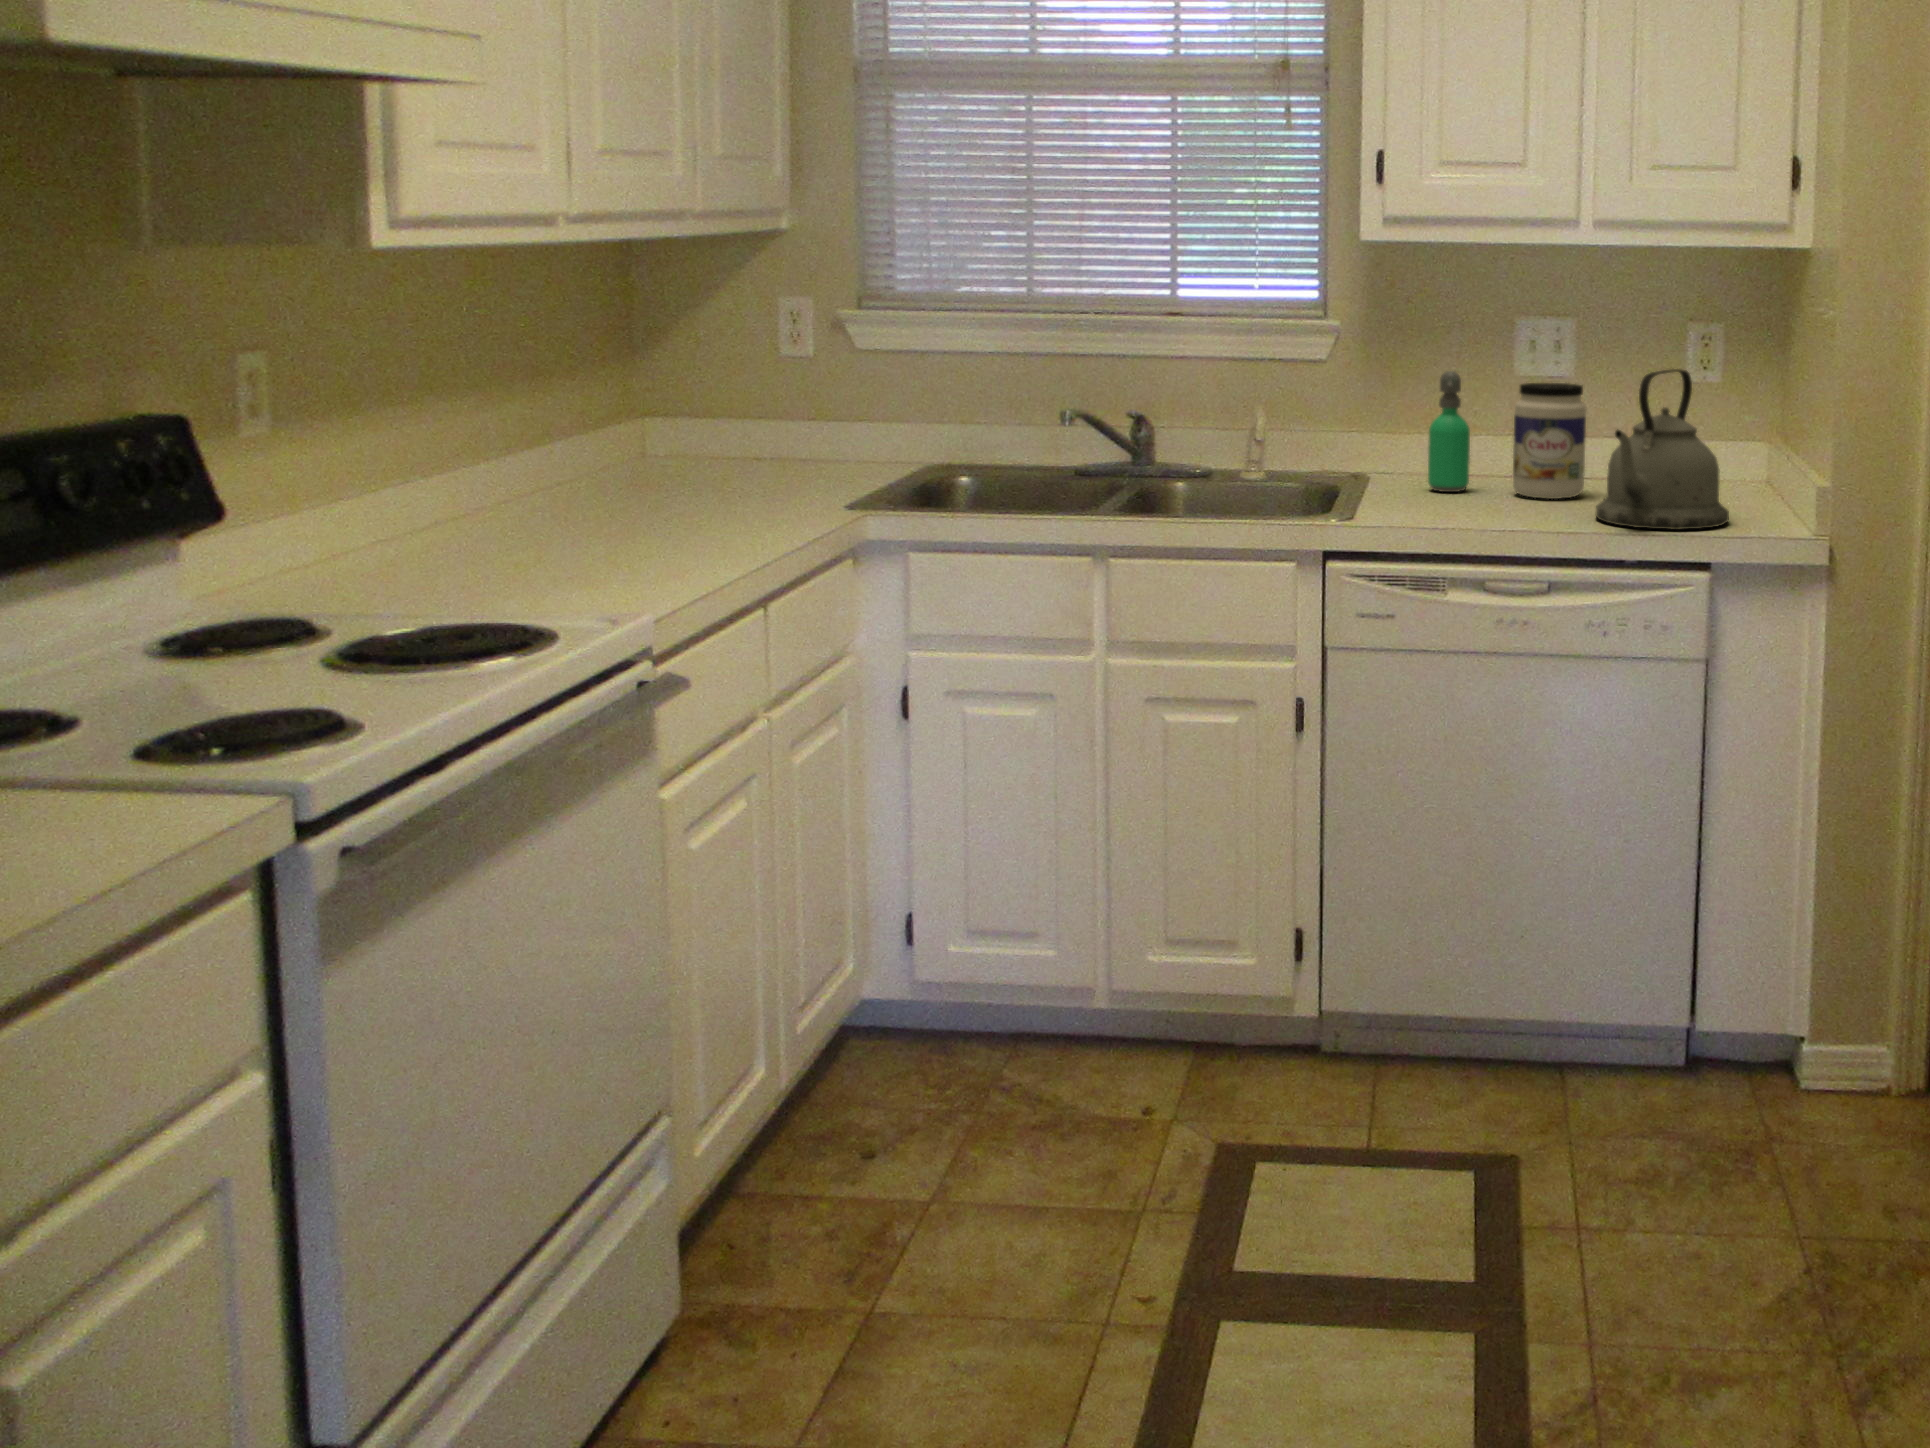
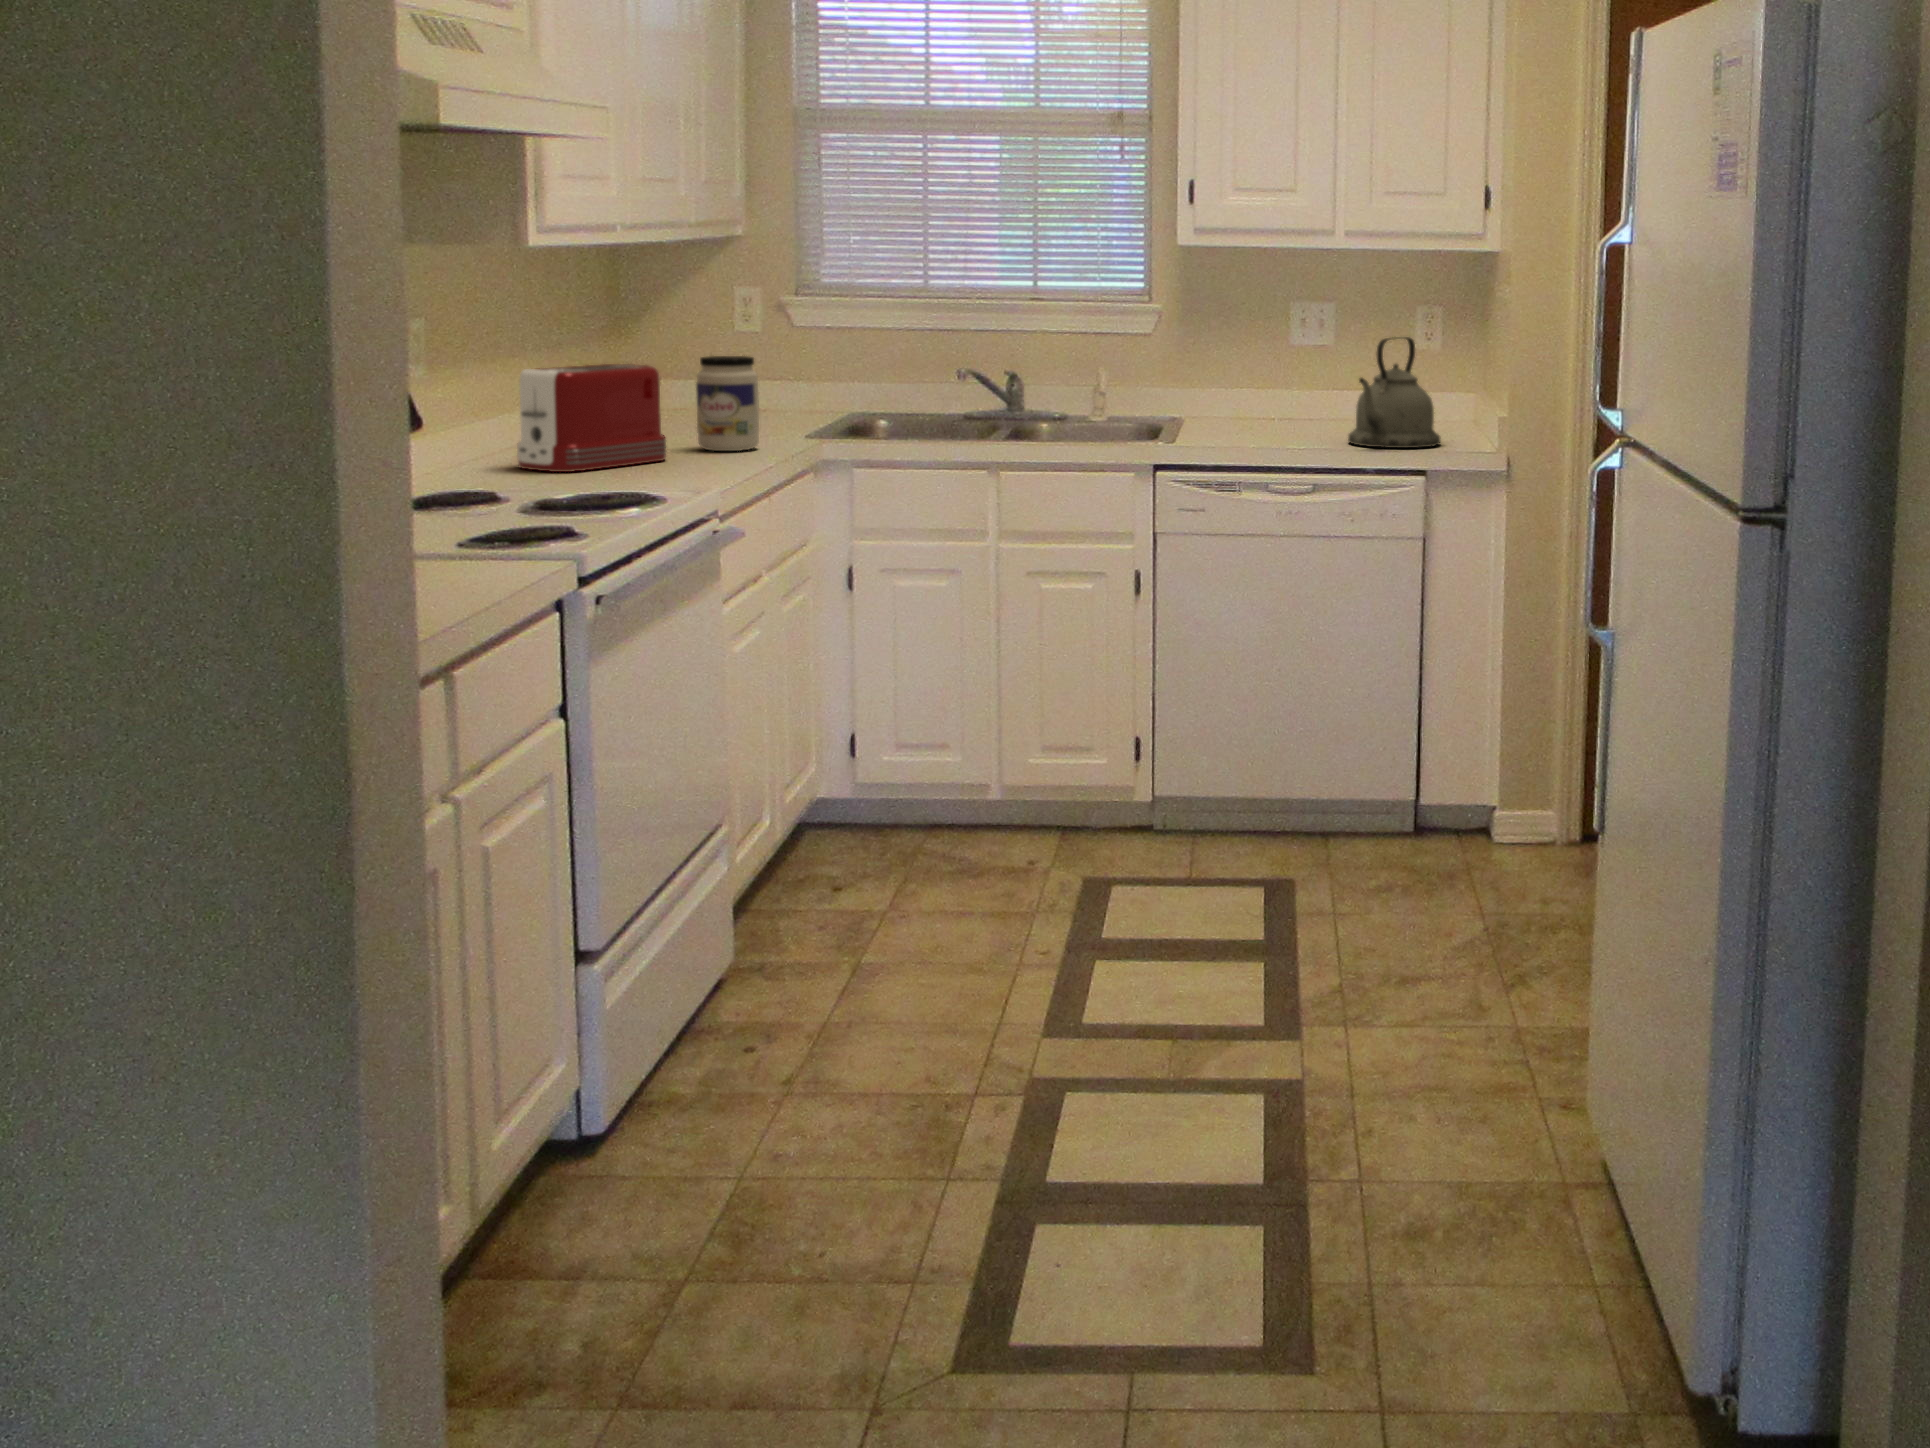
soap dispenser: present [1428,371,1470,492] -> none [1229,340,1260,429]
jar: present [1513,383,1586,499] -> present [696,356,759,451]
toaster: none [410,414,631,574] -> present [517,364,666,472]

